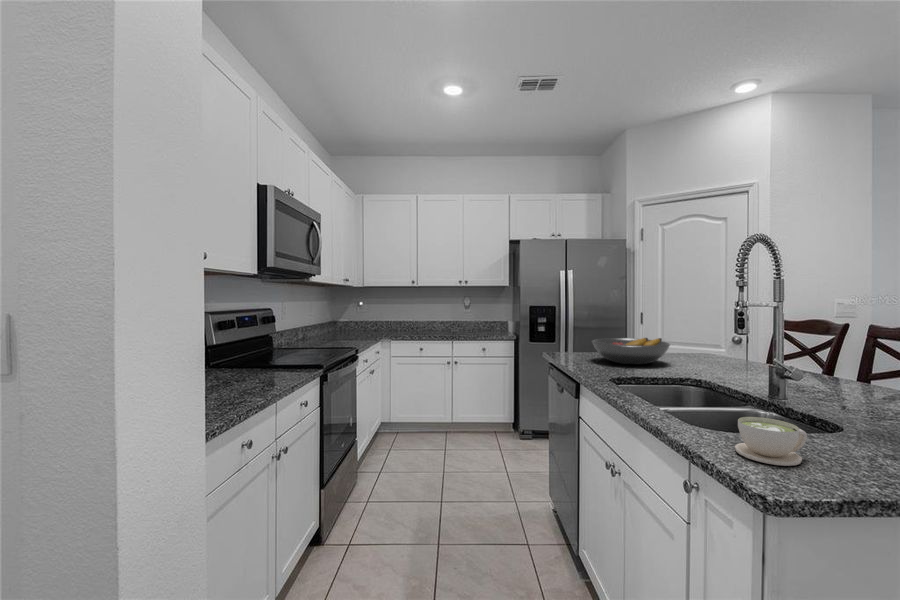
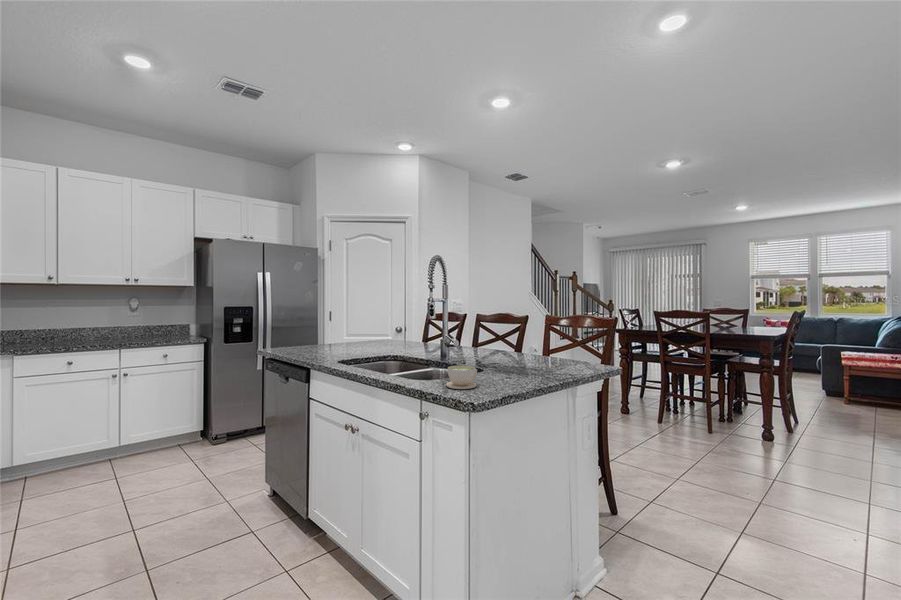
fruit bowl: present [592,338,670,364] -> none [312,329,373,351]

